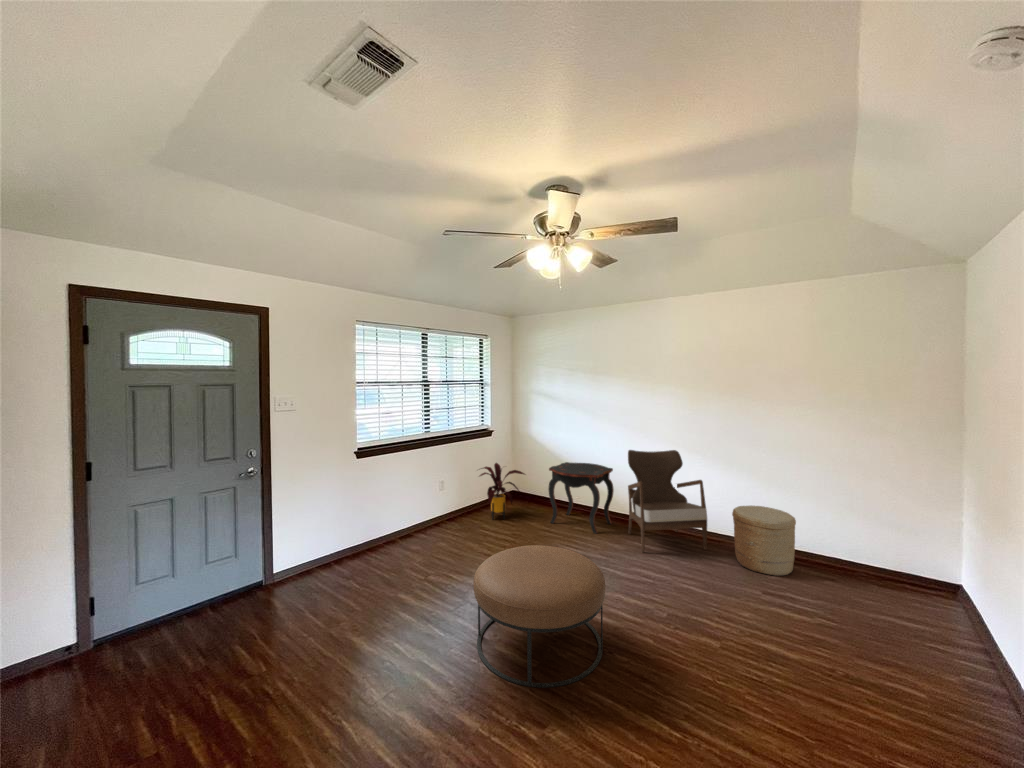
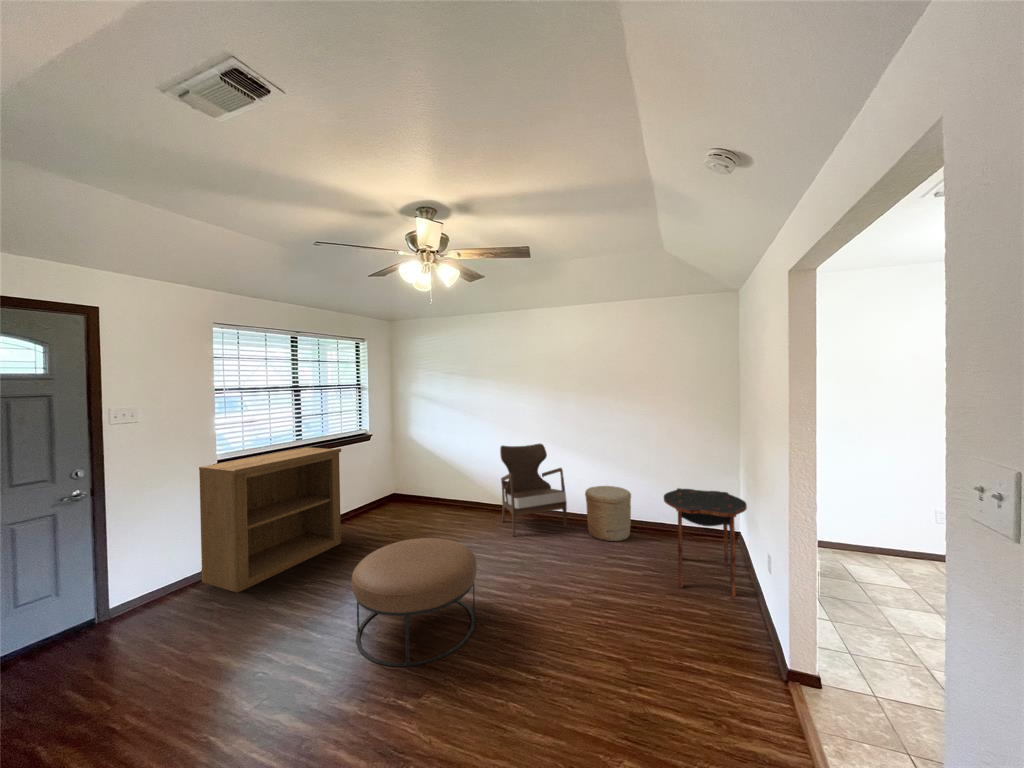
bookshelf: none [343,440,464,574] -> present [199,447,341,593]
side table: present [549,462,614,534] -> present [664,488,747,597]
house plant: present [480,463,524,520] -> none [354,466,407,523]

